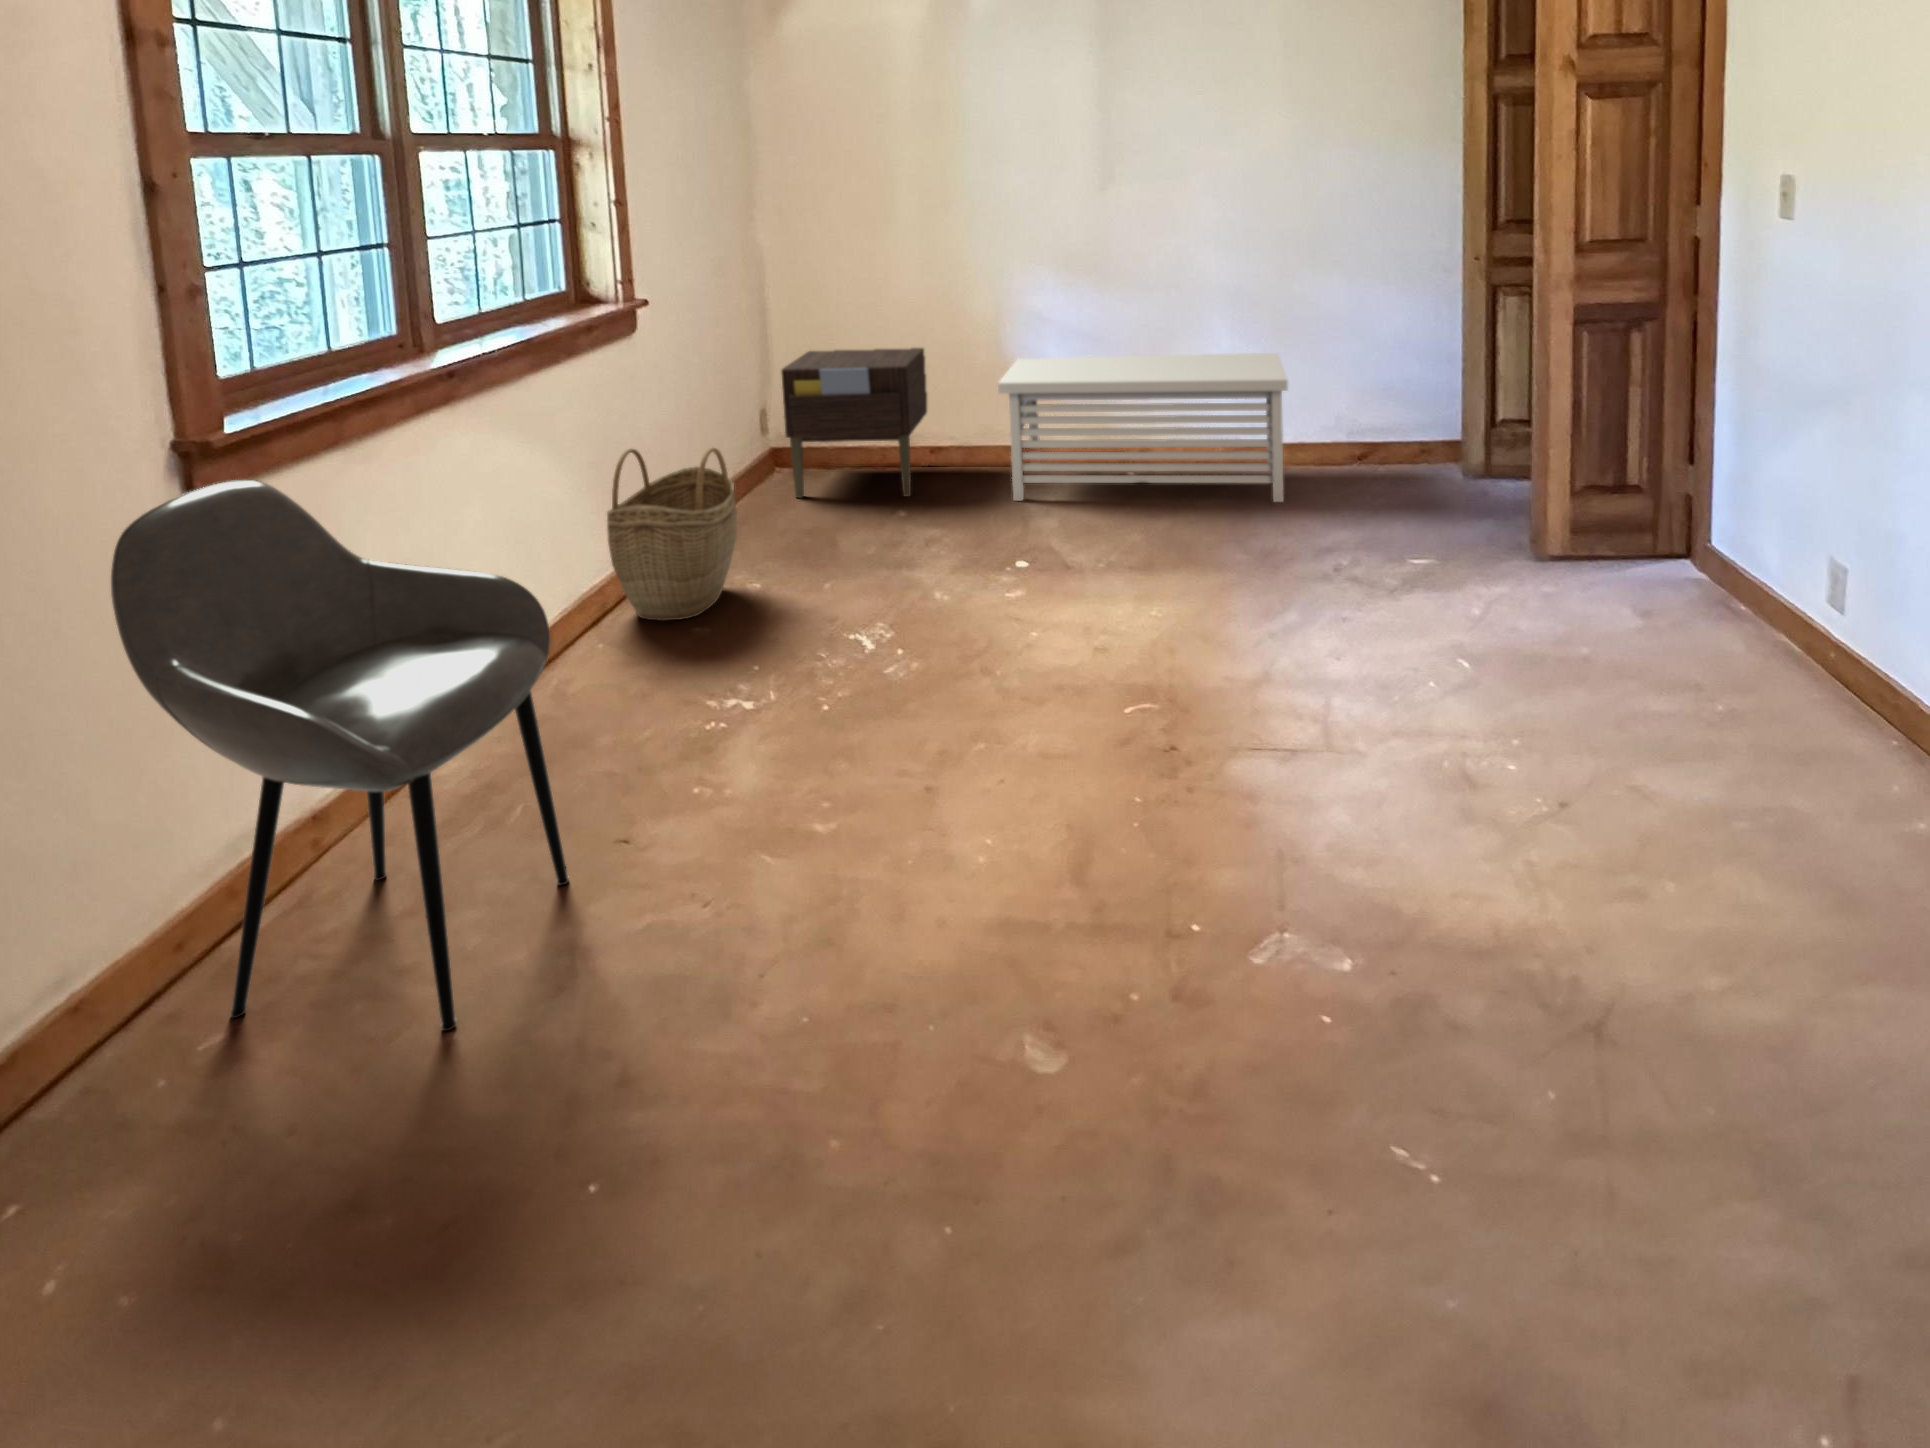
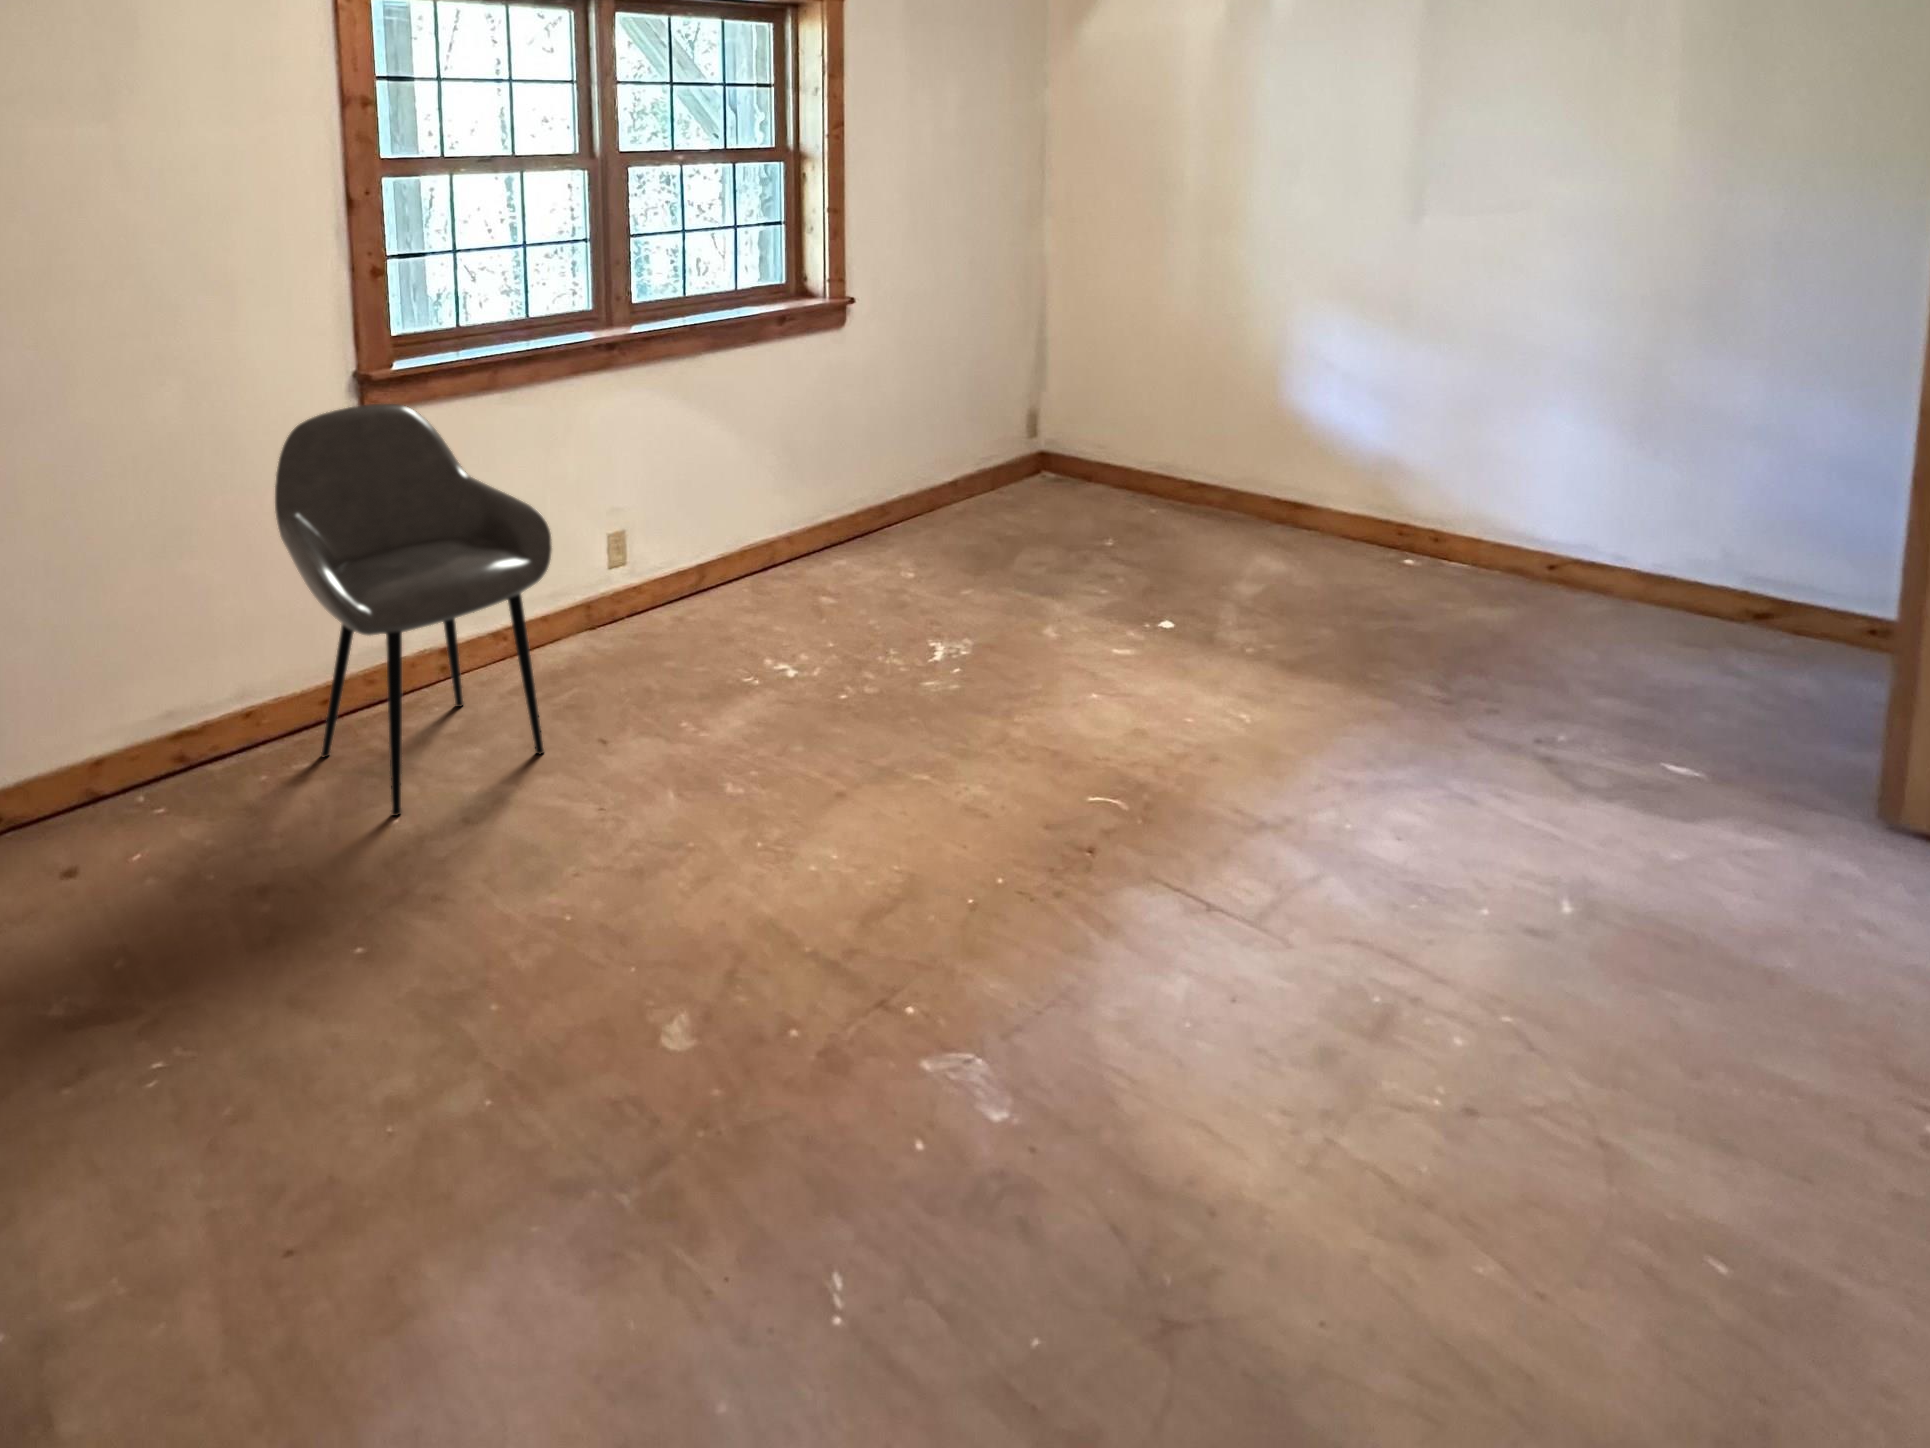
nightstand: present [781,348,927,498] -> none [1016,361,1192,528]
storage bench: present [998,353,1288,502] -> none [1216,402,1630,643]
woven basket: present [607,447,737,621] -> none [767,429,891,588]

